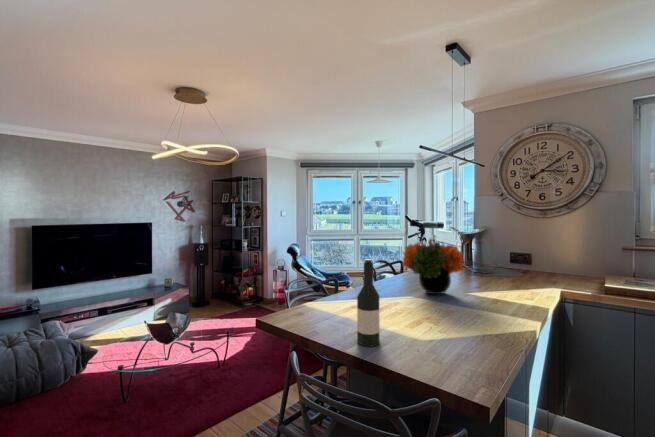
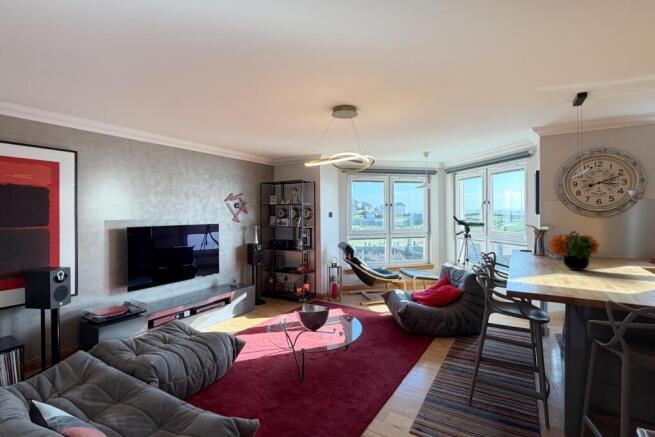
wine bottle: present [357,259,380,346] -> none [614,242,633,296]

